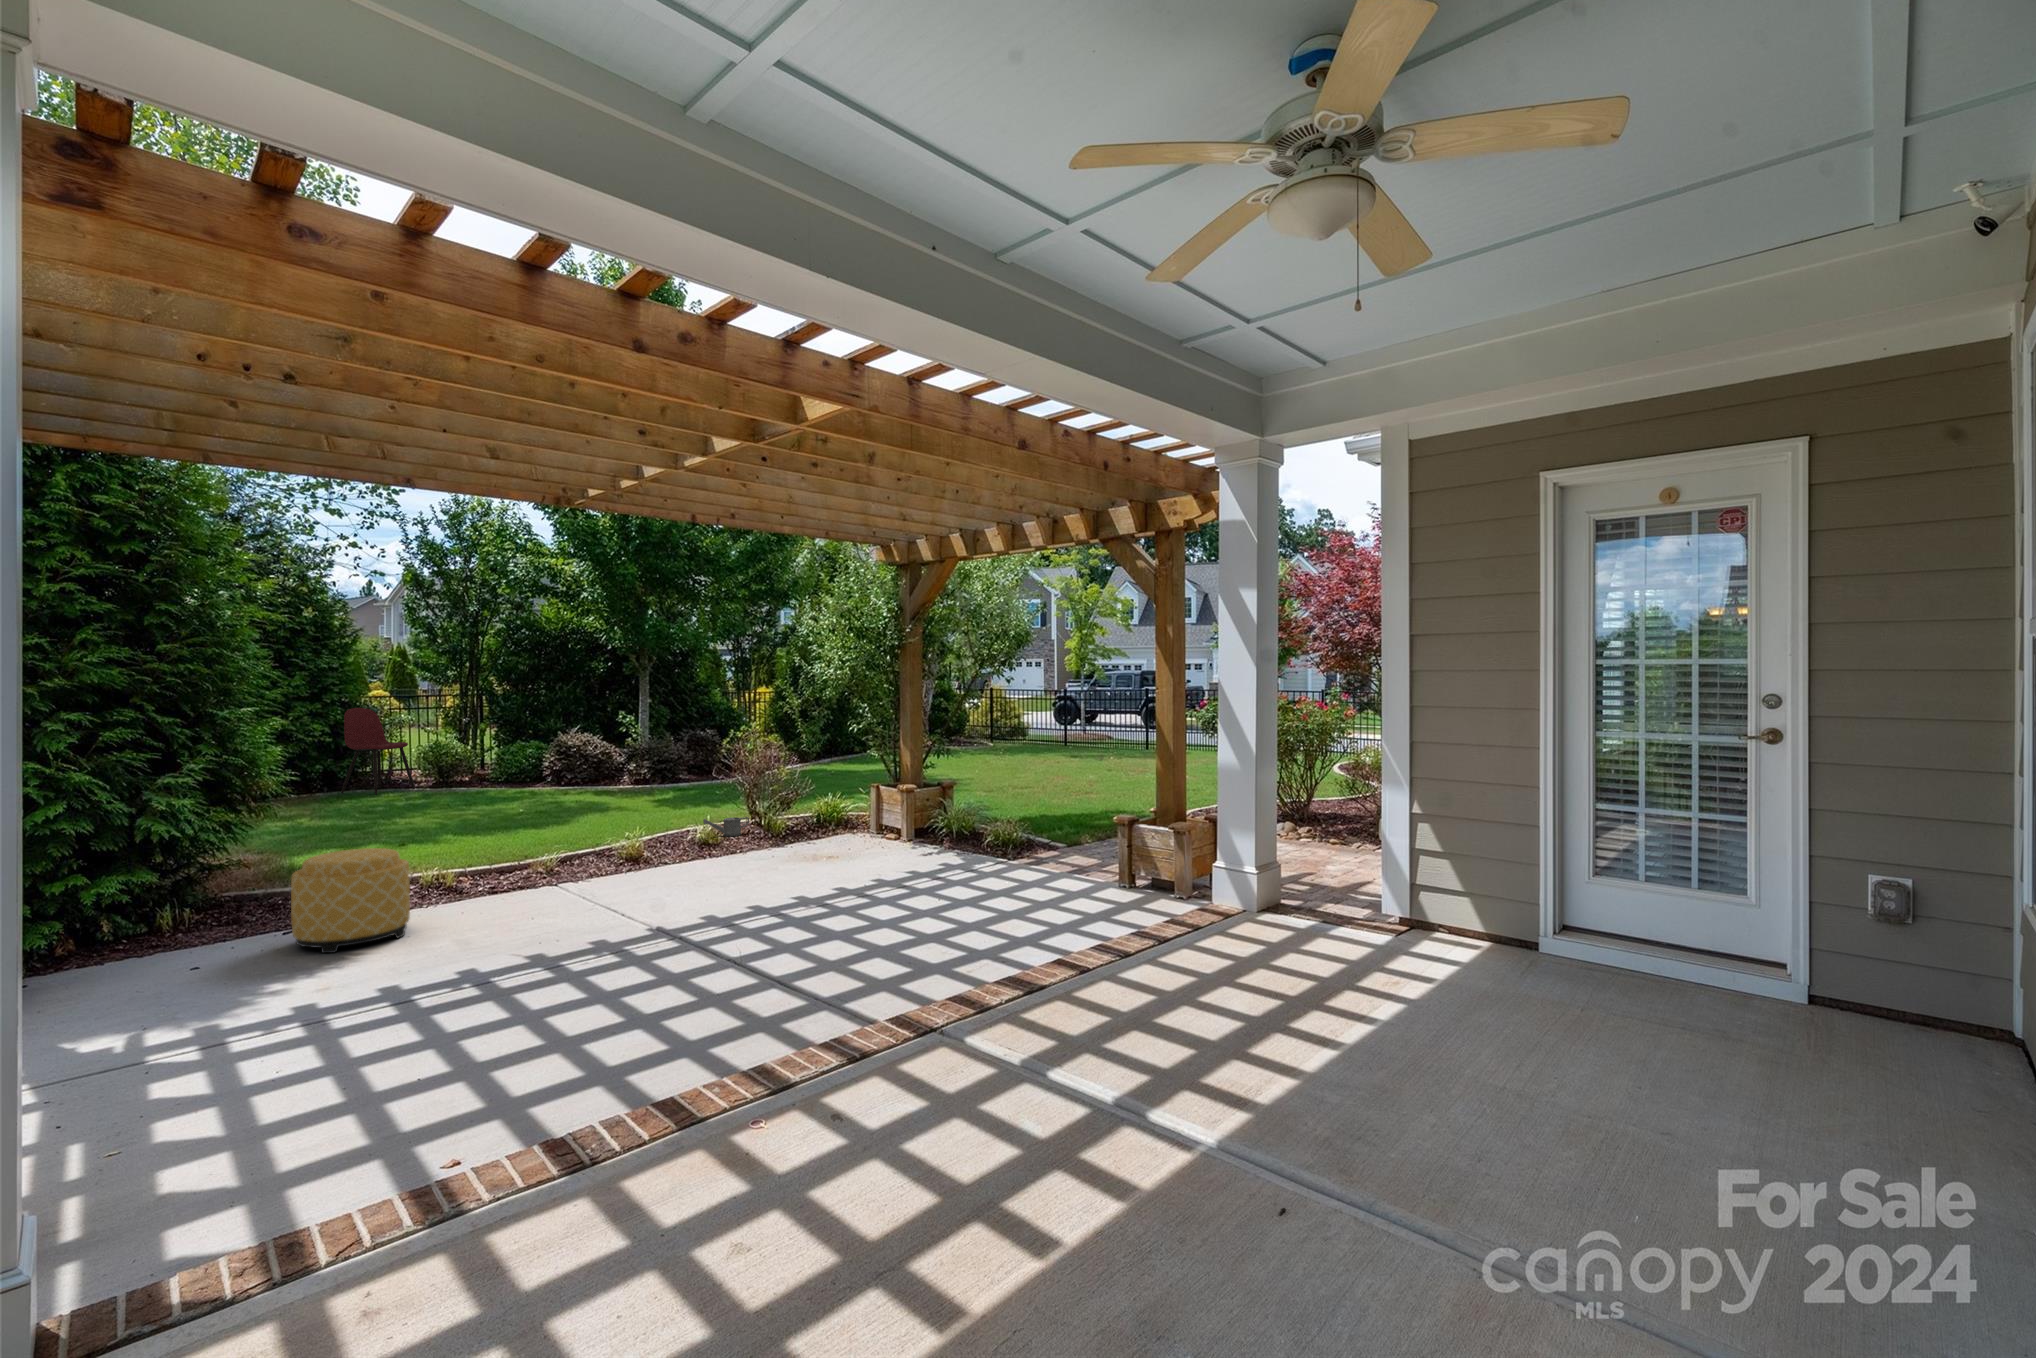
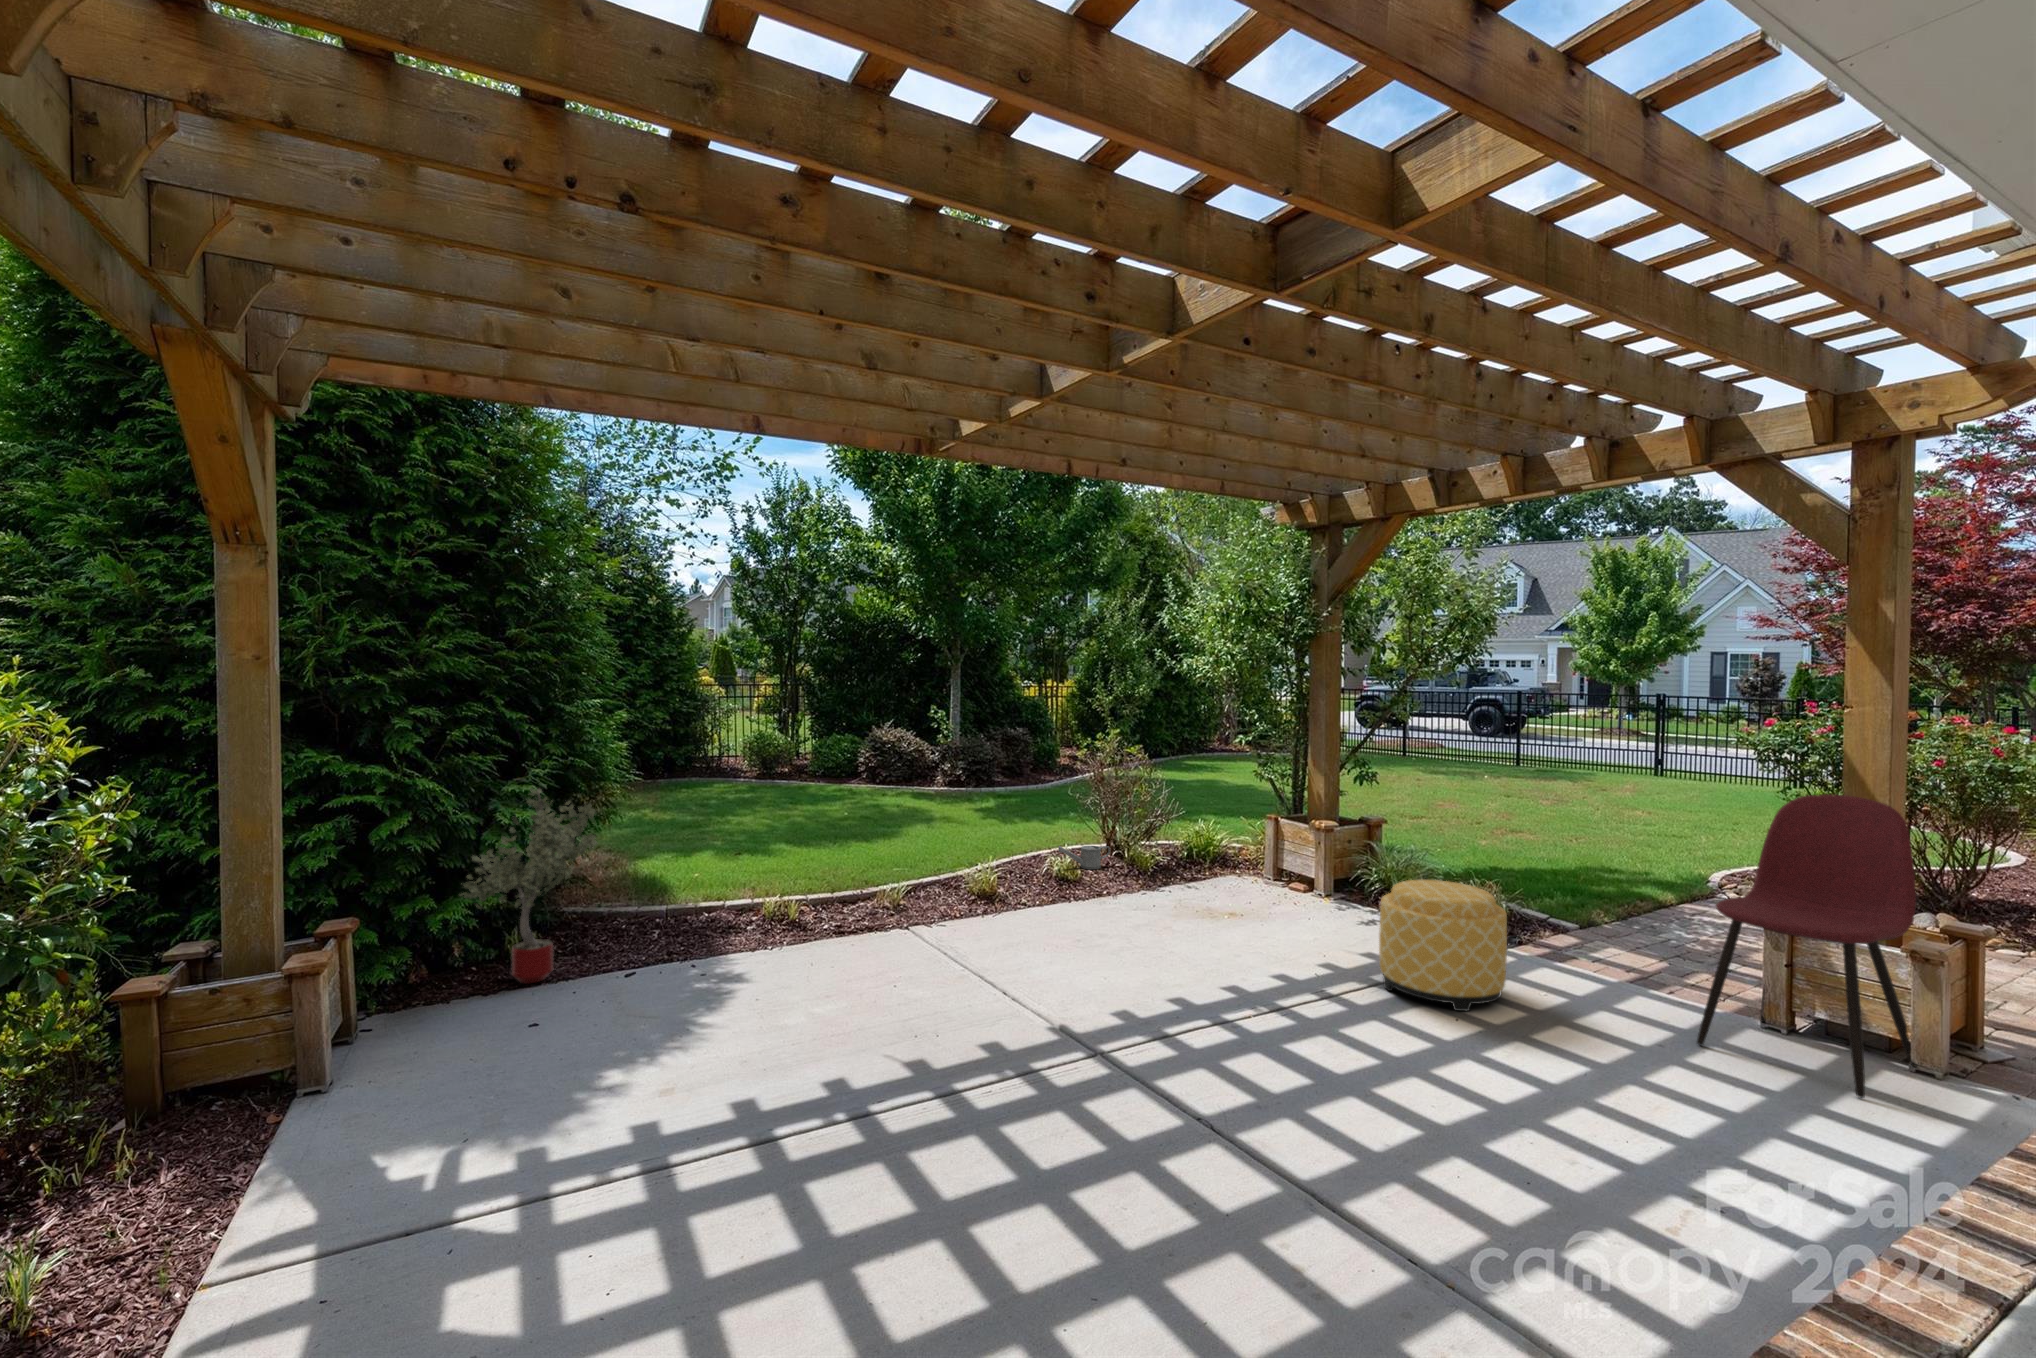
dining chair: present [341,708,415,795] -> present [1697,794,1918,1098]
potted tree: none [115,779,253,943] -> present [460,788,598,984]
ottoman: present [291,848,410,953] -> present [1379,880,1507,1011]

